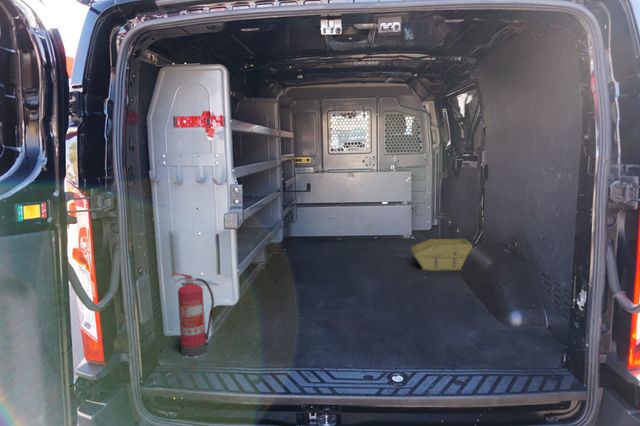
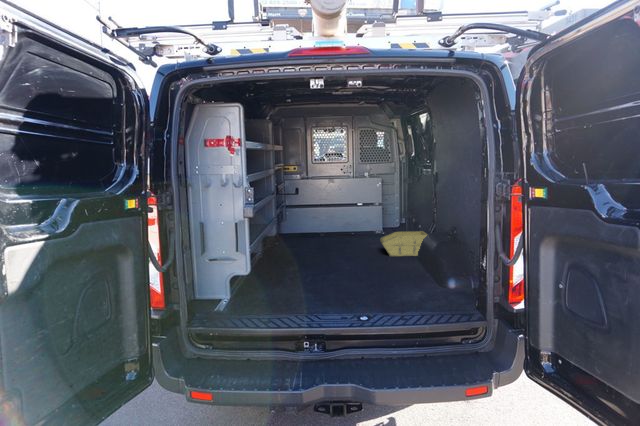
fire extinguisher: present [174,273,214,356] -> none [204,252,233,311]

